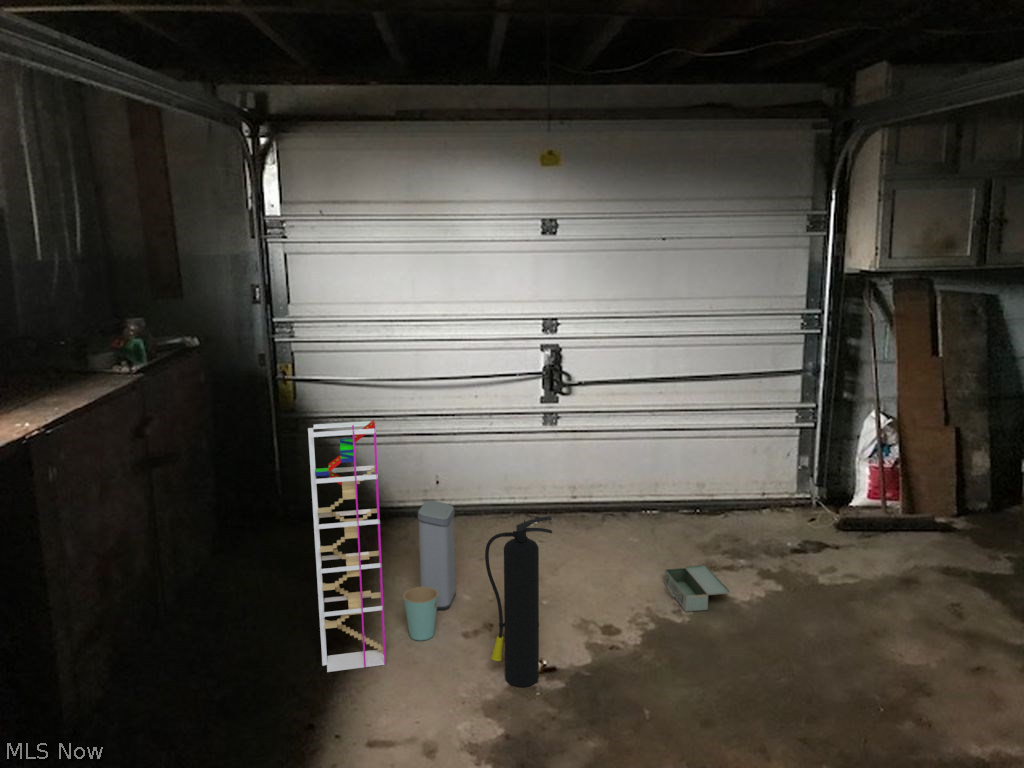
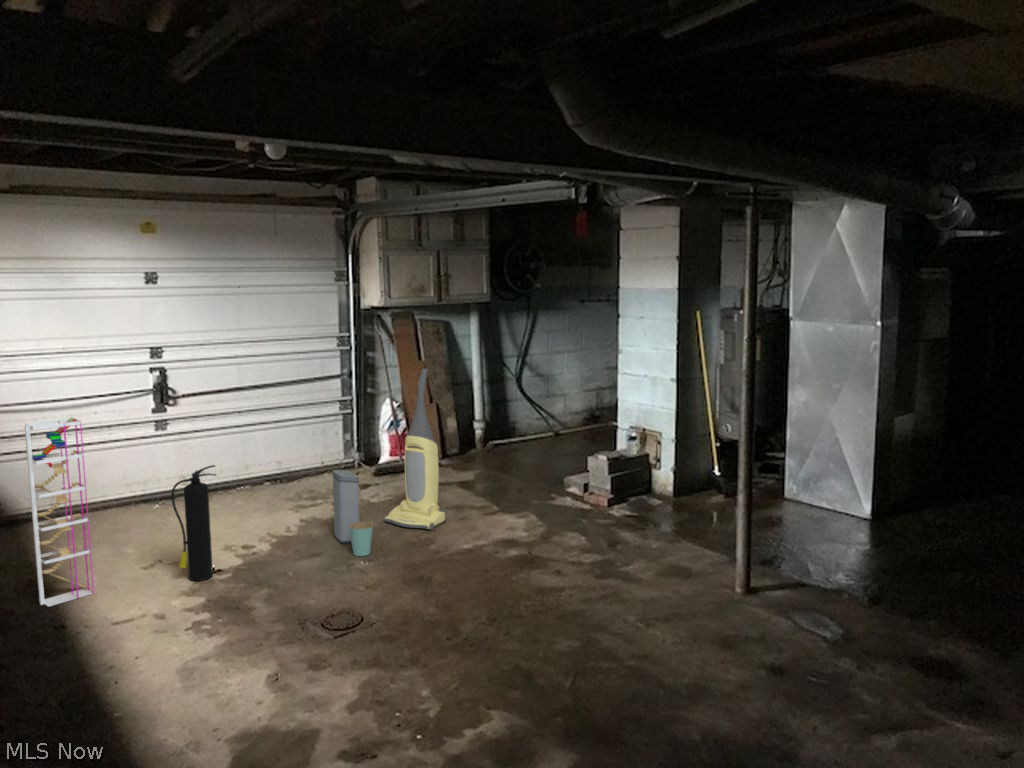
vacuum cleaner: none [835,386,958,684] -> present [384,368,446,530]
trash can: present [403,501,456,640] -> present [332,470,373,556]
toolbox: present [664,565,729,612] -> none [273,503,320,529]

